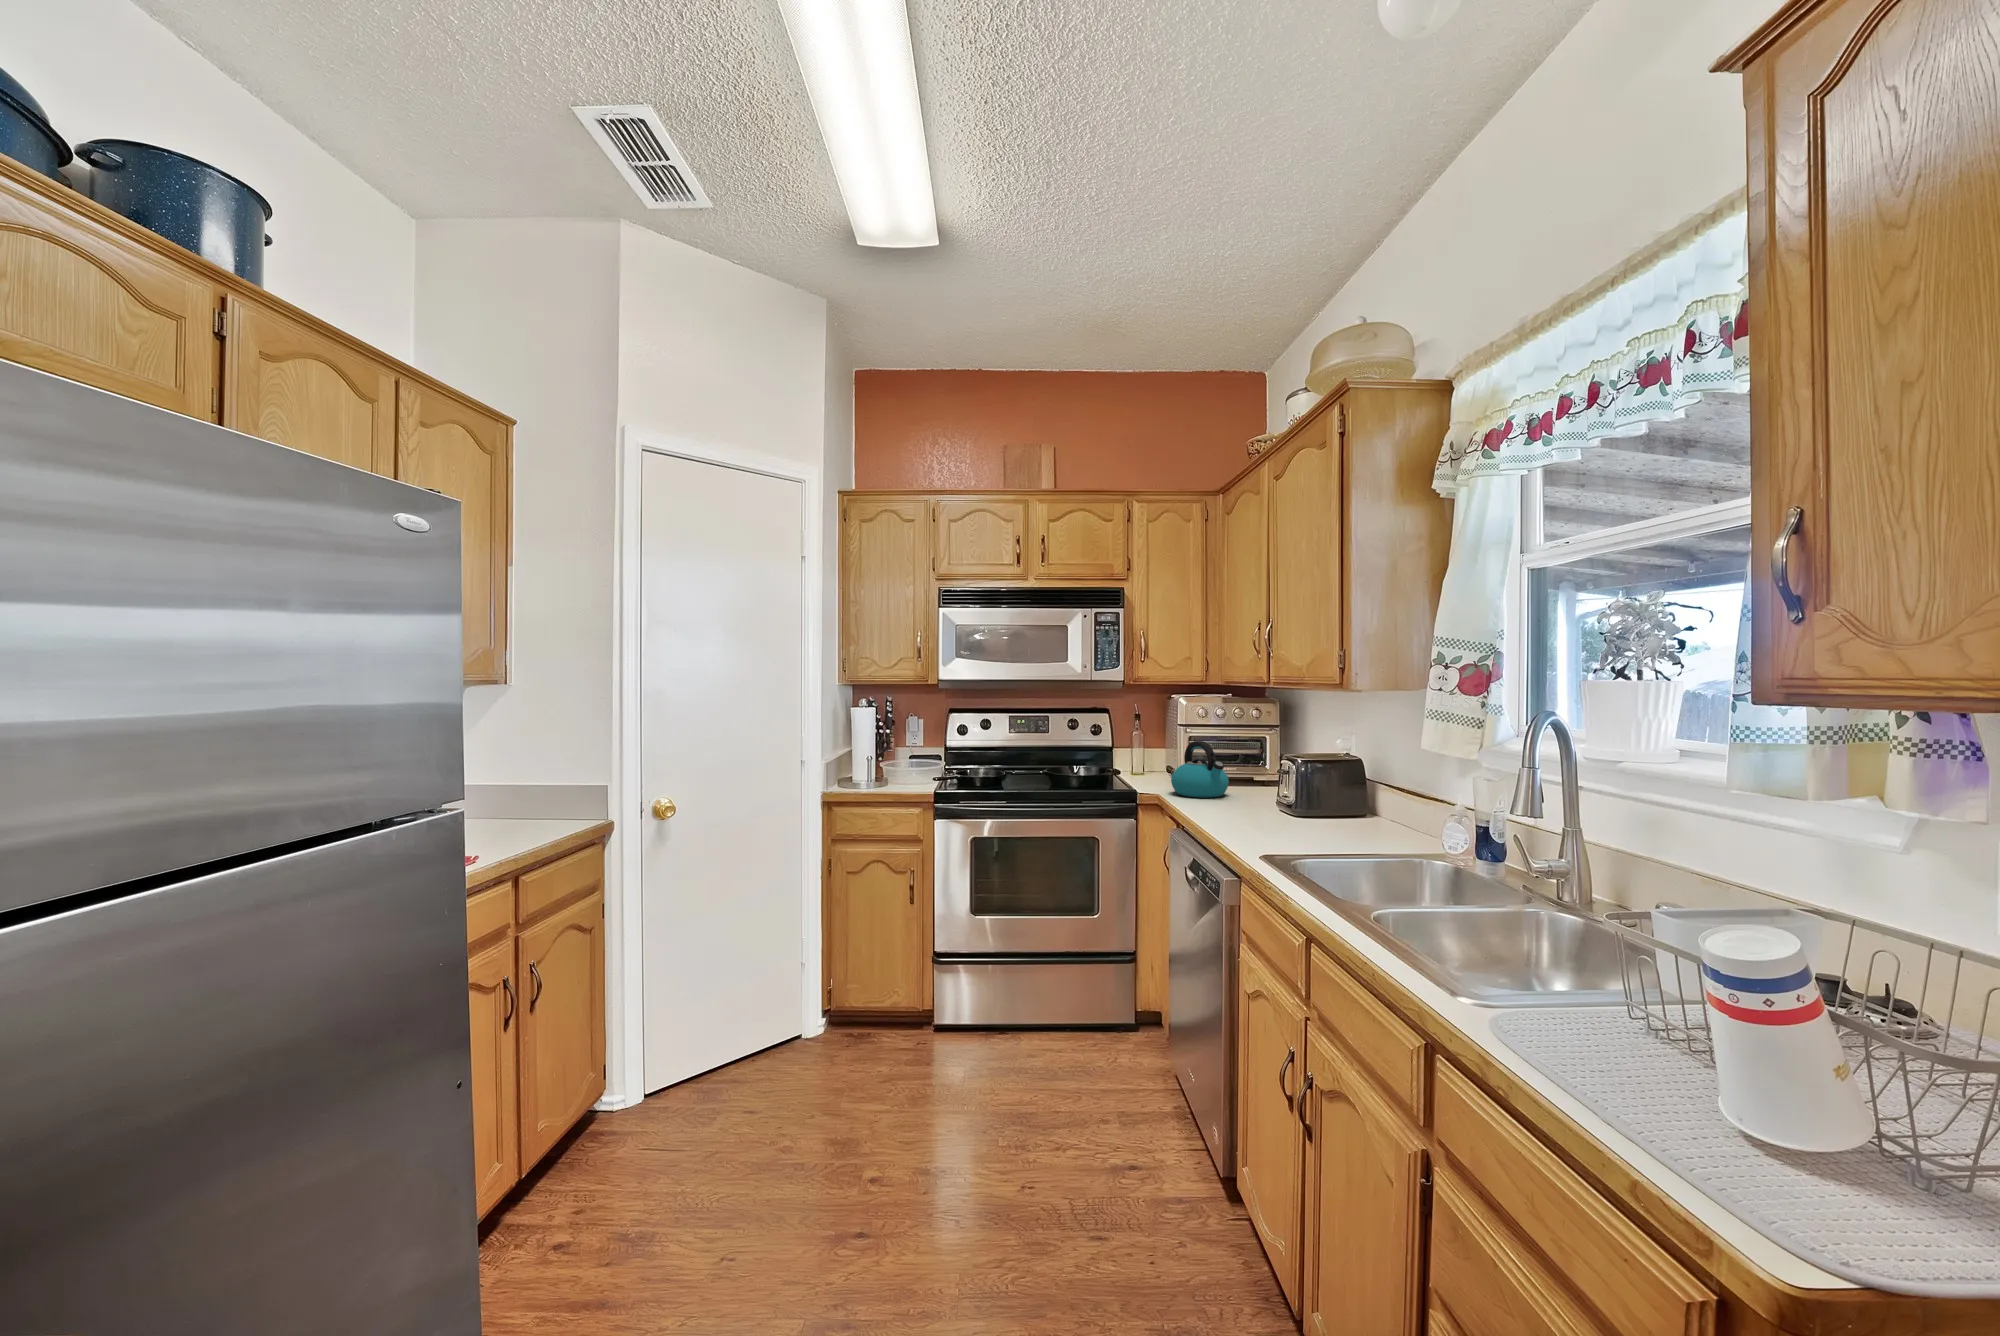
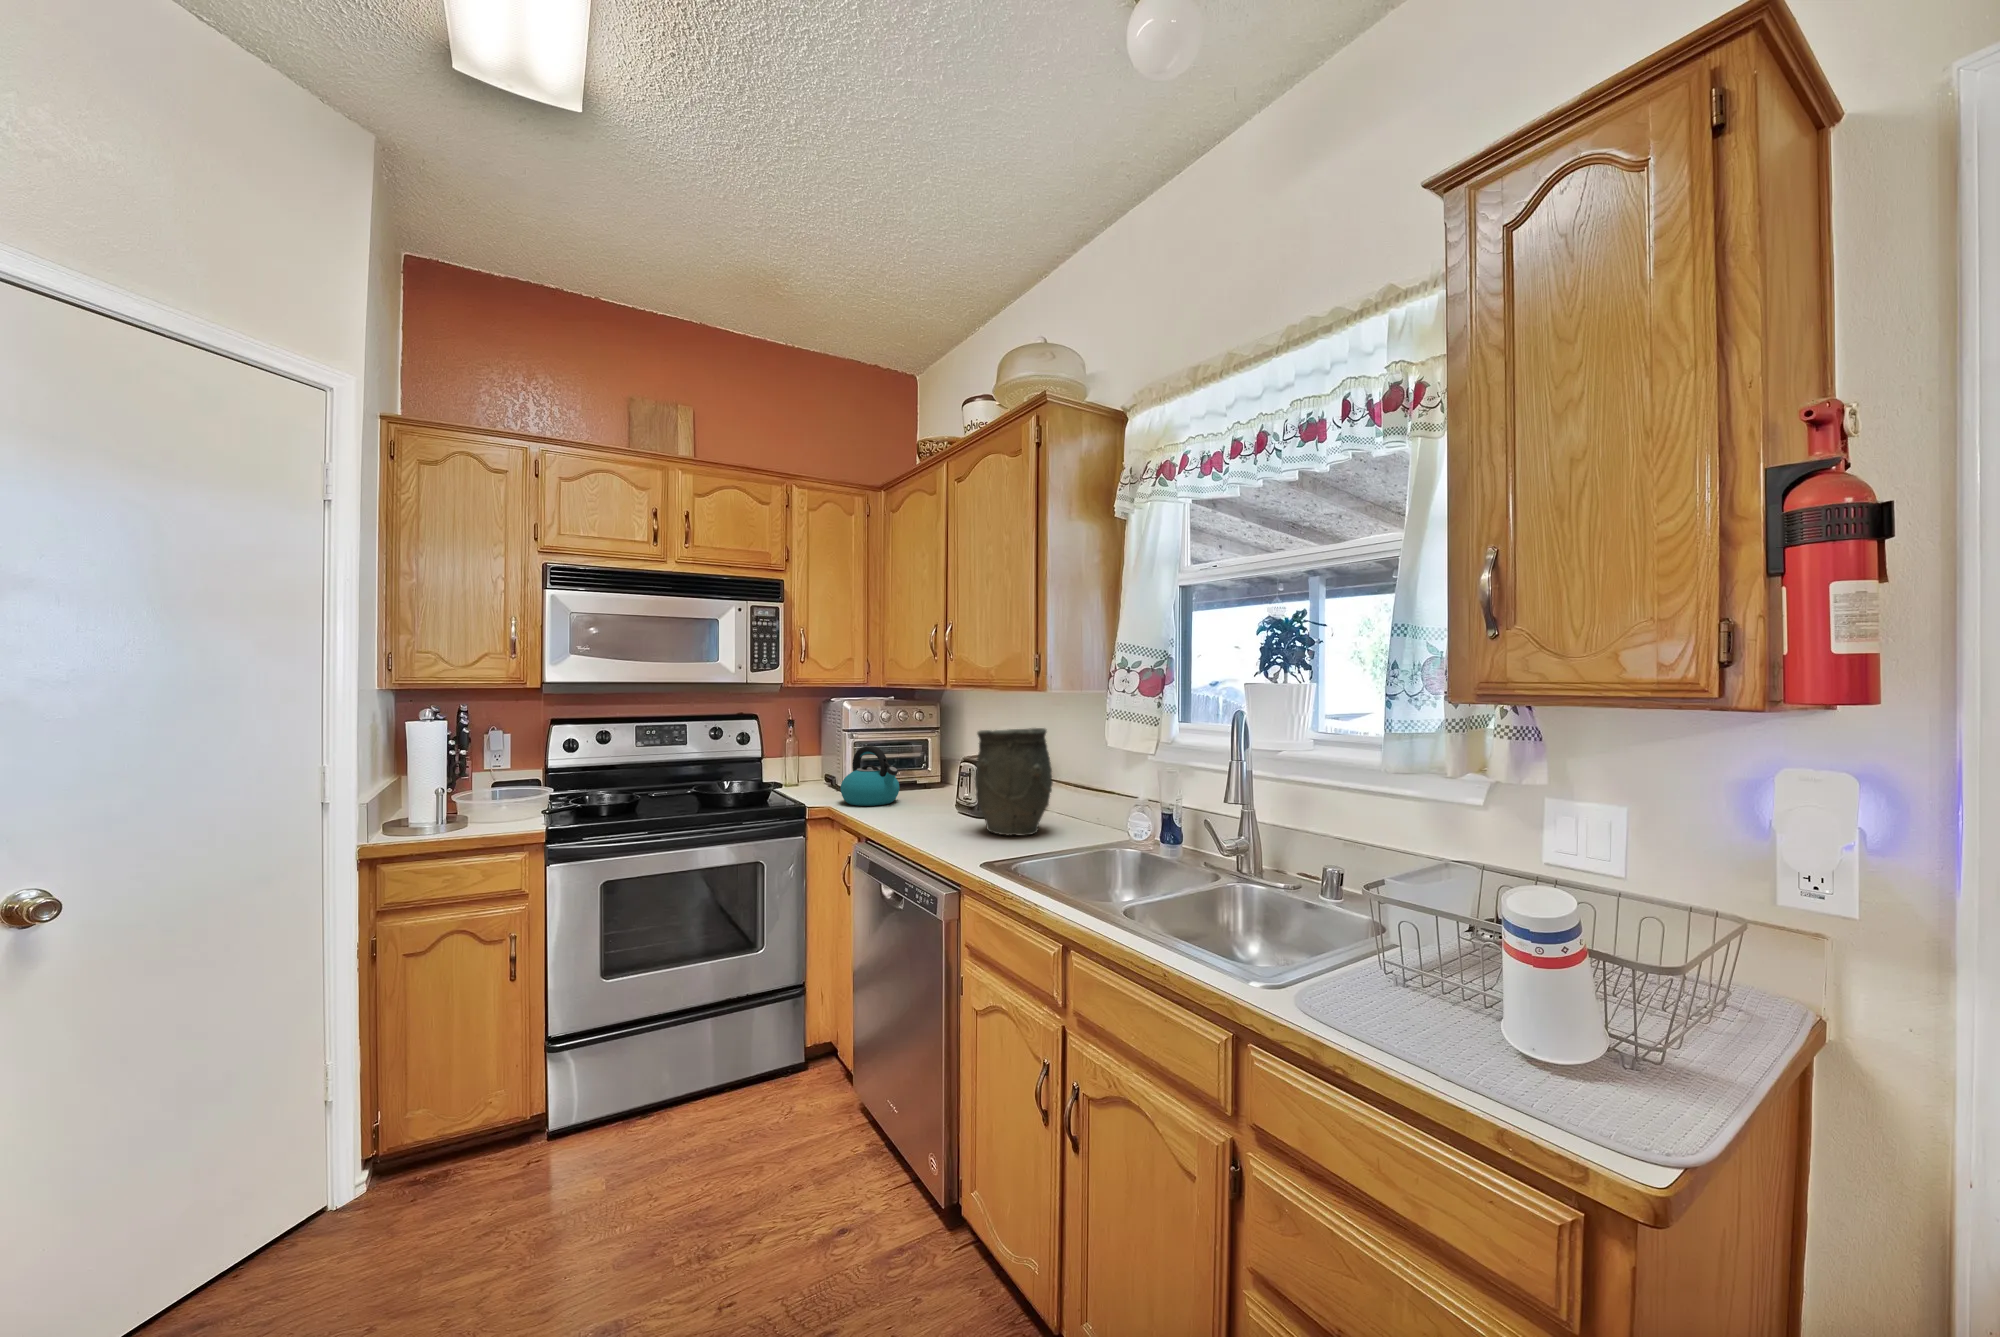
vase: none [1282,728,1367,837] -> present [975,728,1053,836]

